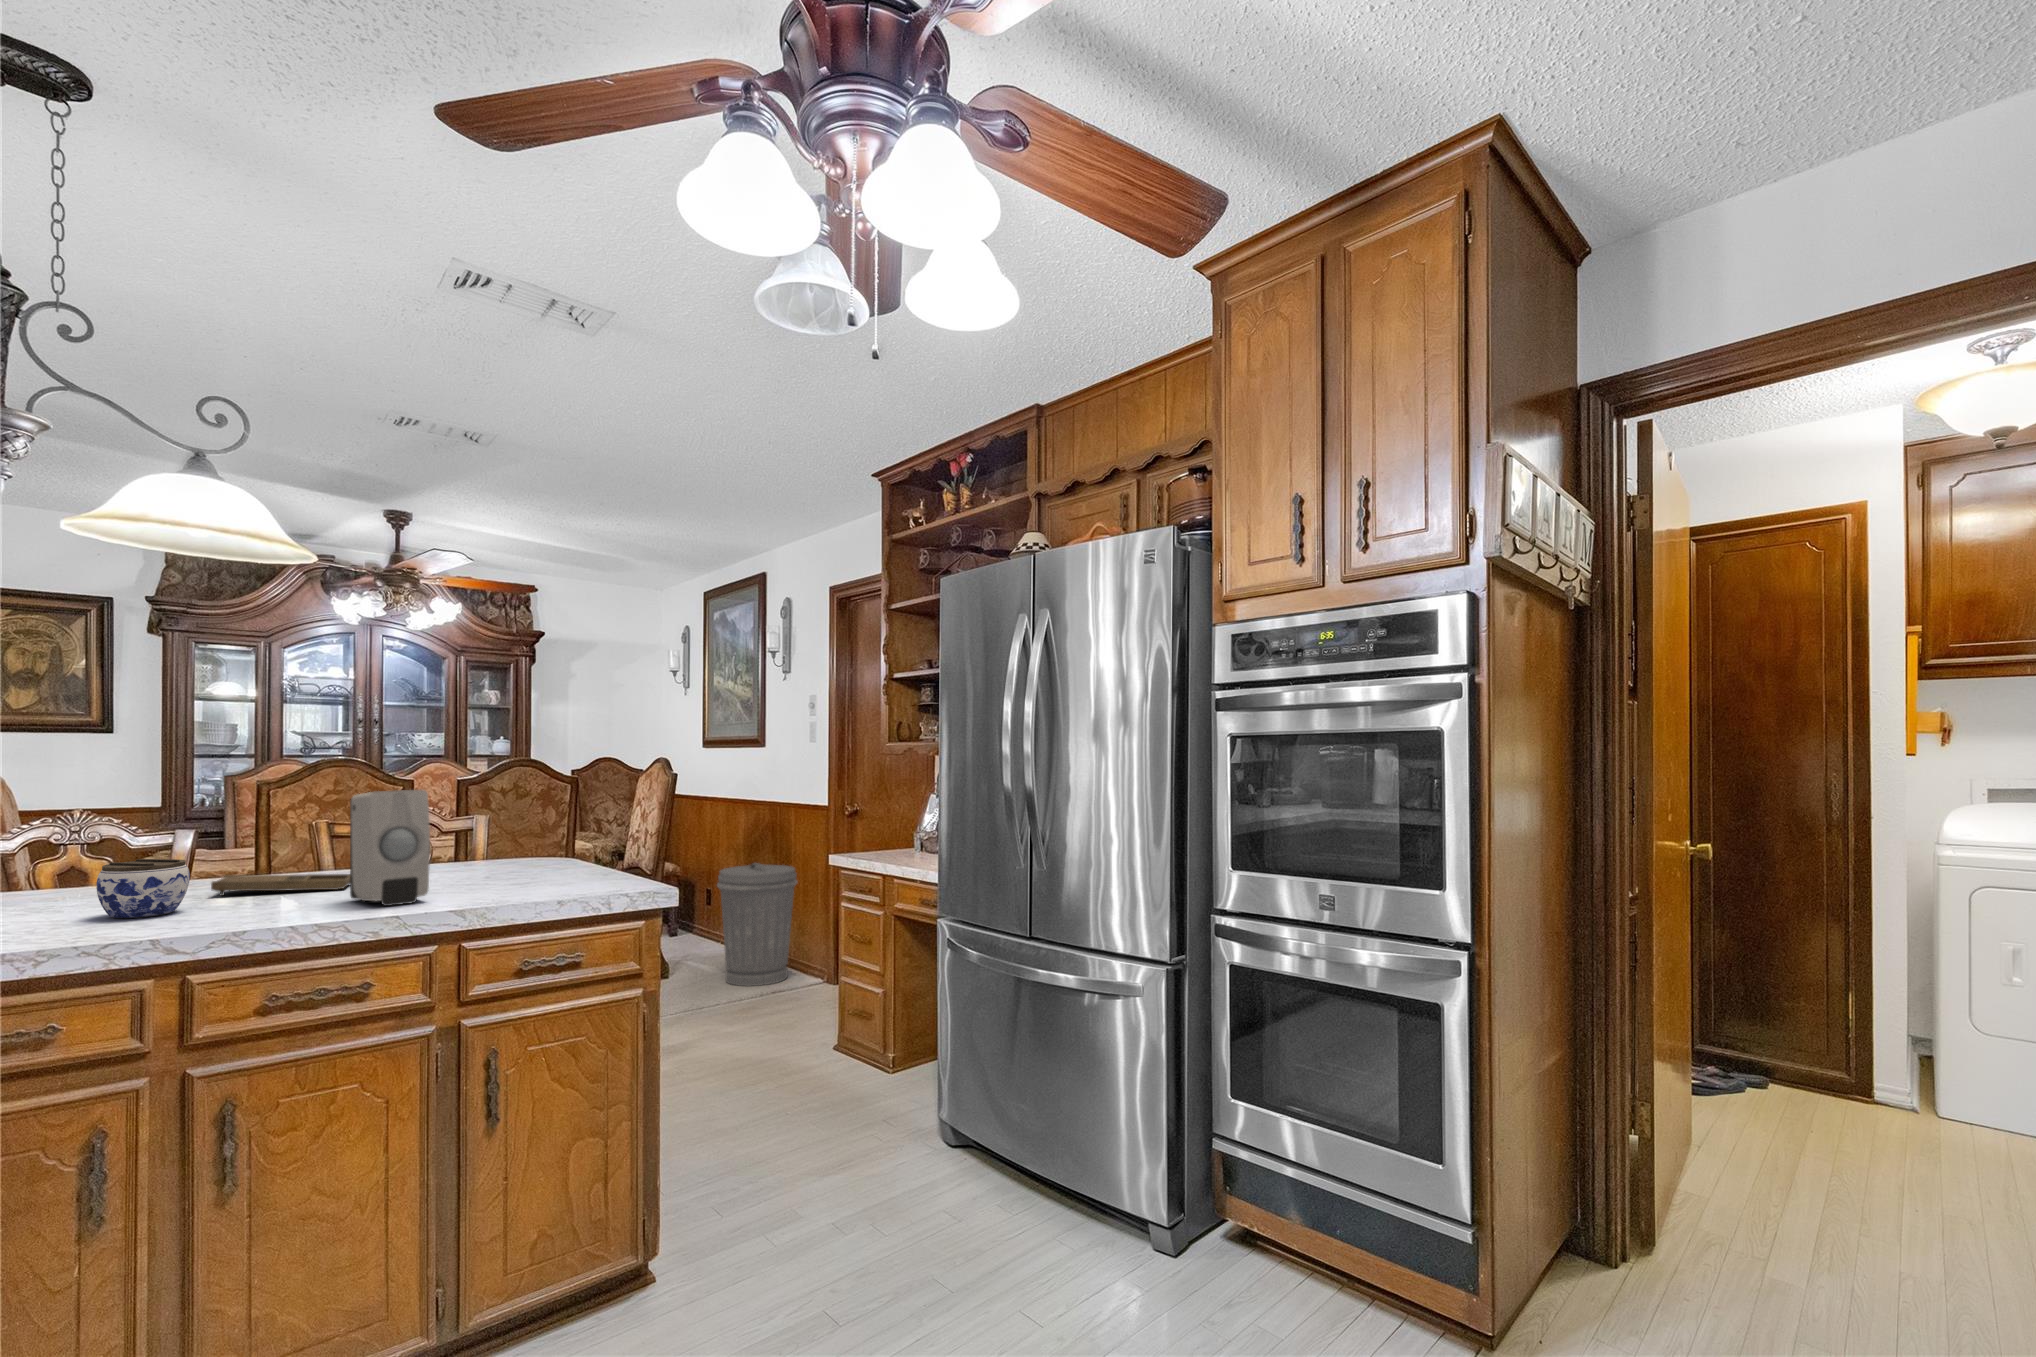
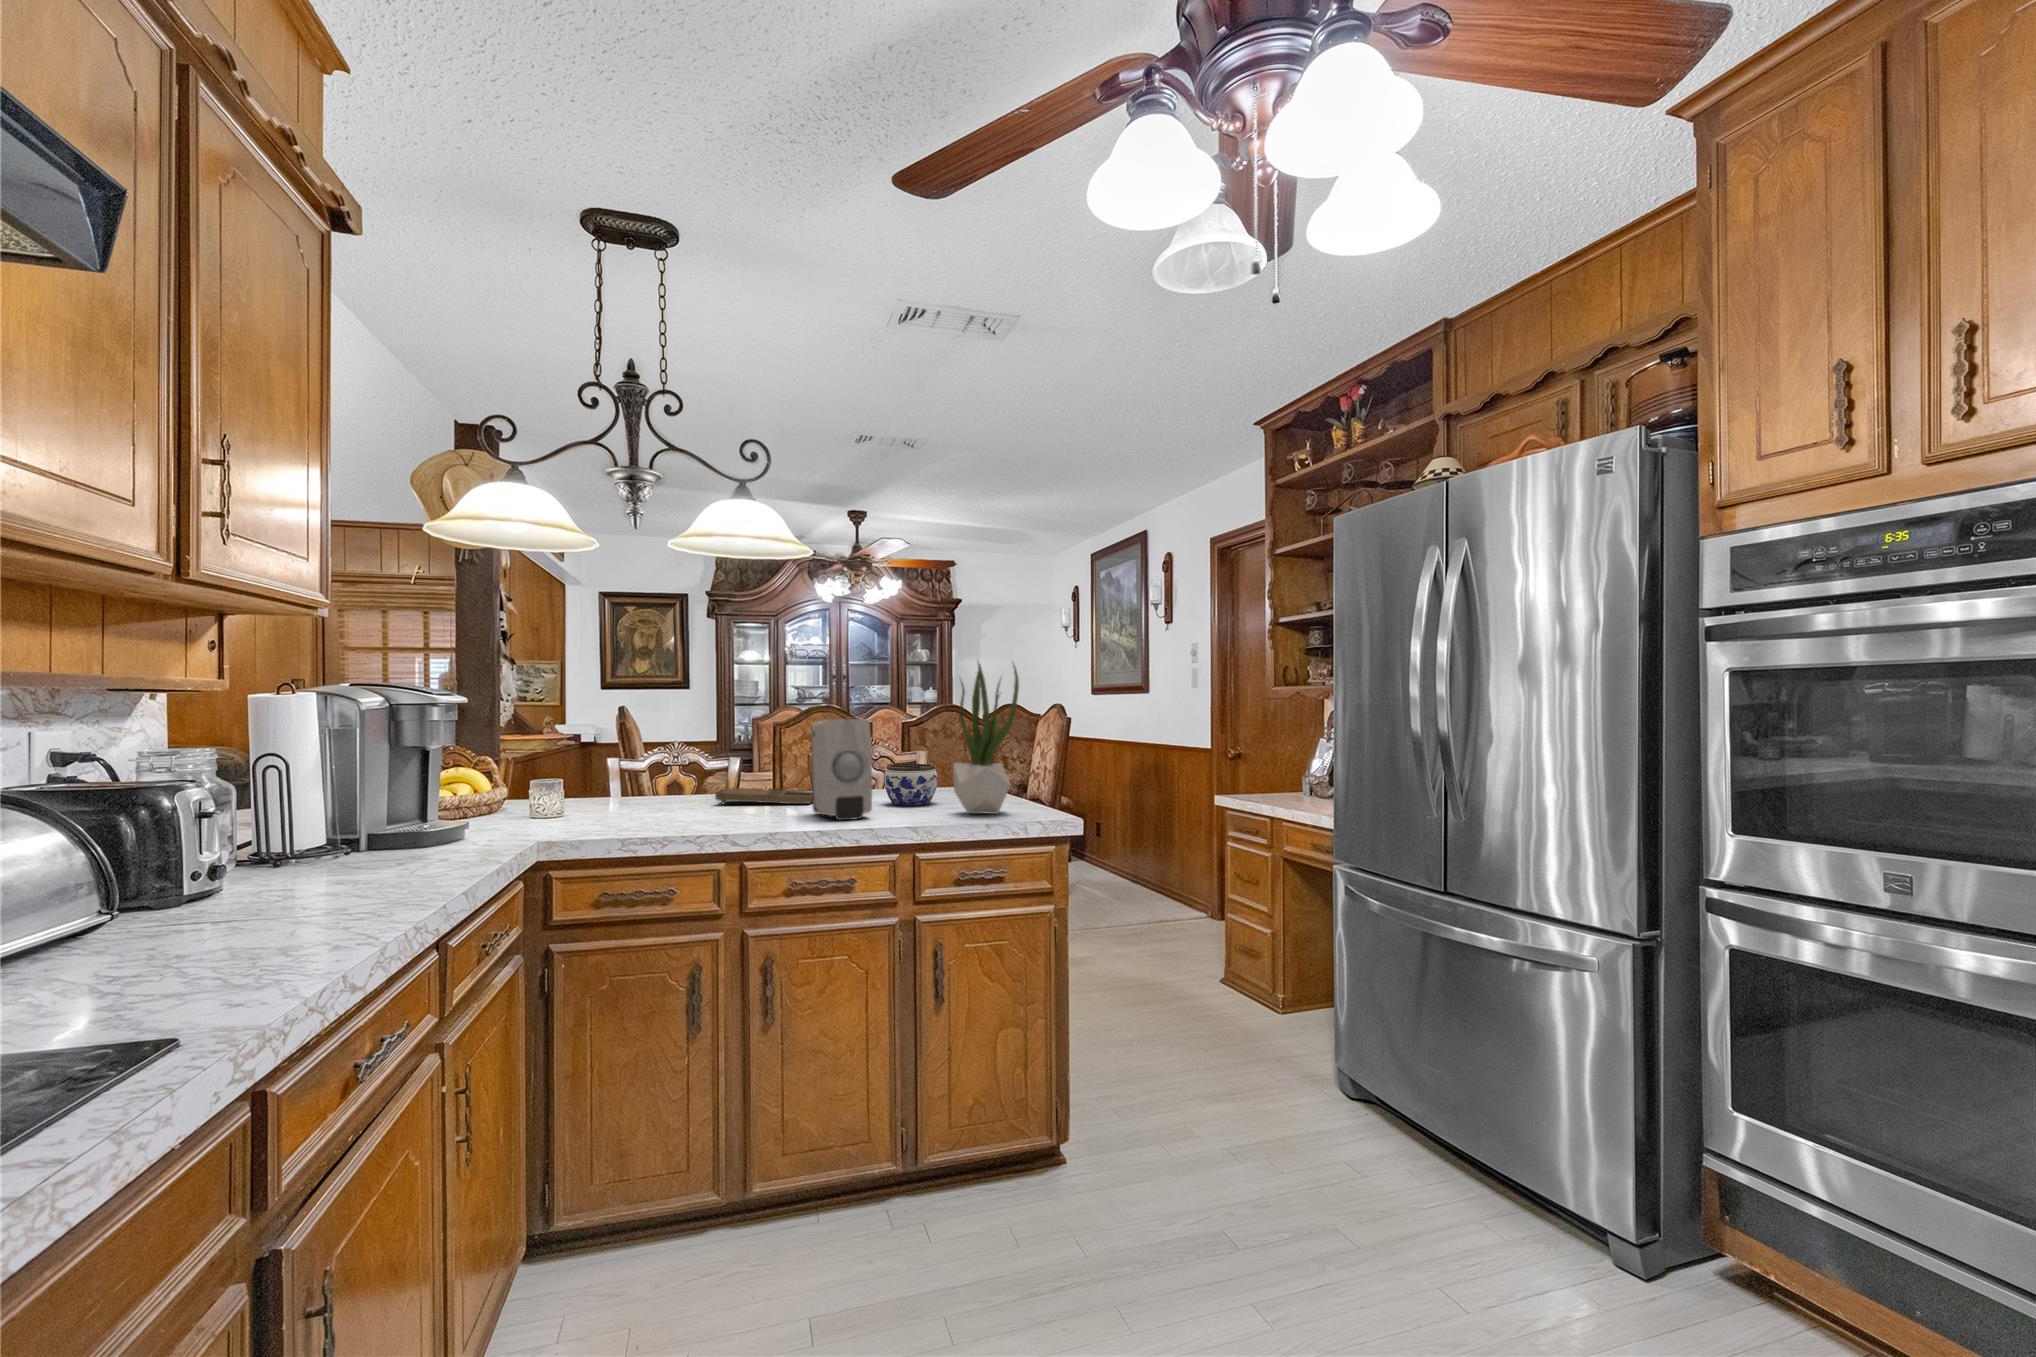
potted plant: none [530,722,608,889] -> present [953,663,1019,814]
jar: present [96,859,190,918] -> present [884,763,938,806]
trash can: present [717,863,797,986] -> none [1110,801,1183,914]

